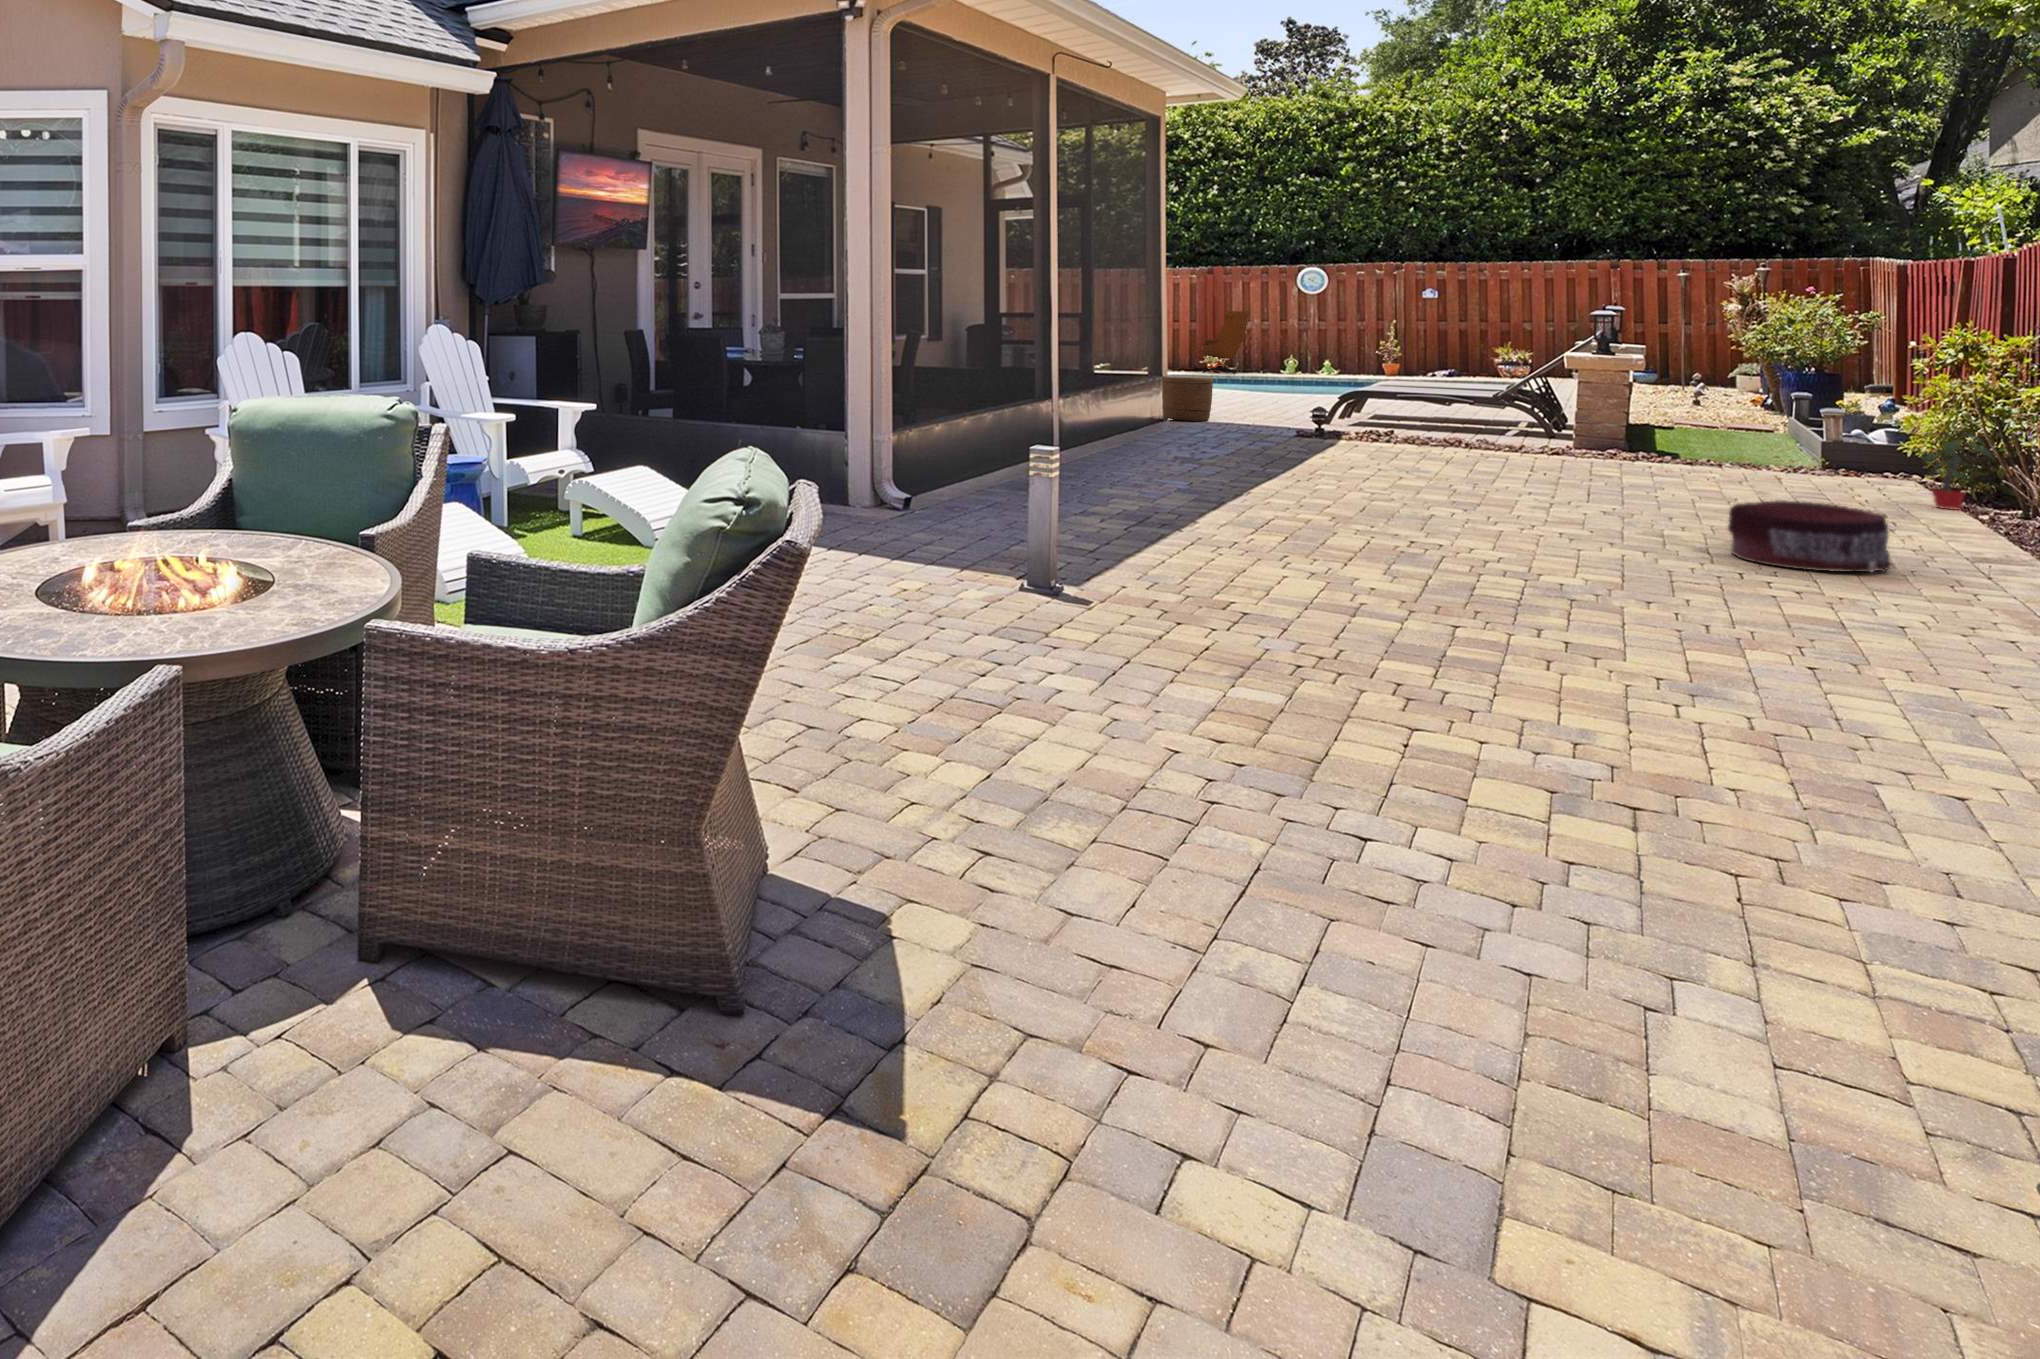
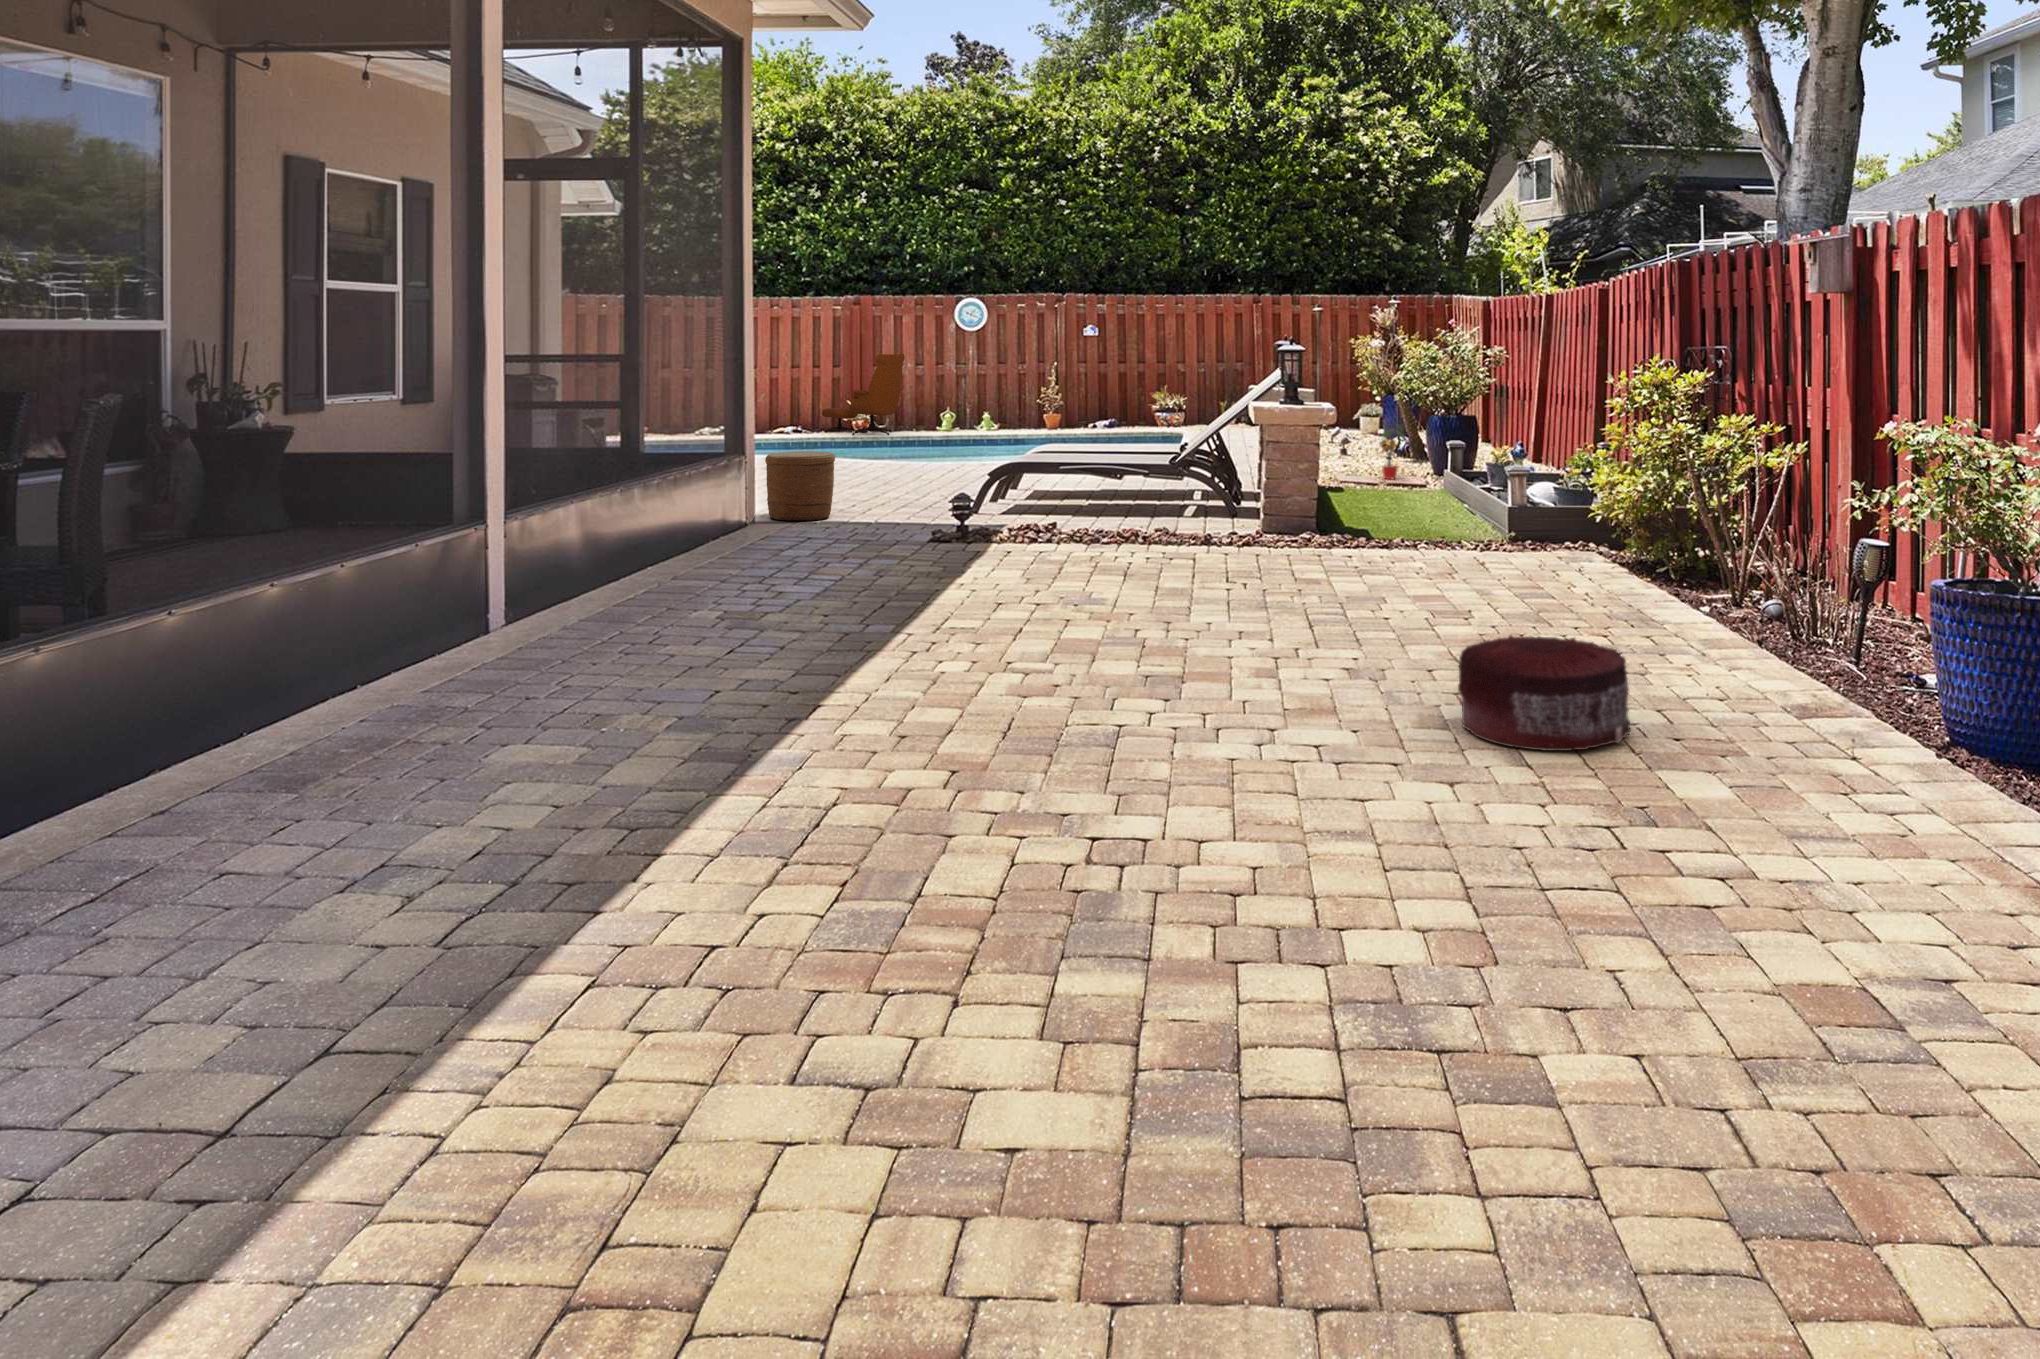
potted plant: present [1913,429,1992,510] -> present [1379,424,1406,480]

